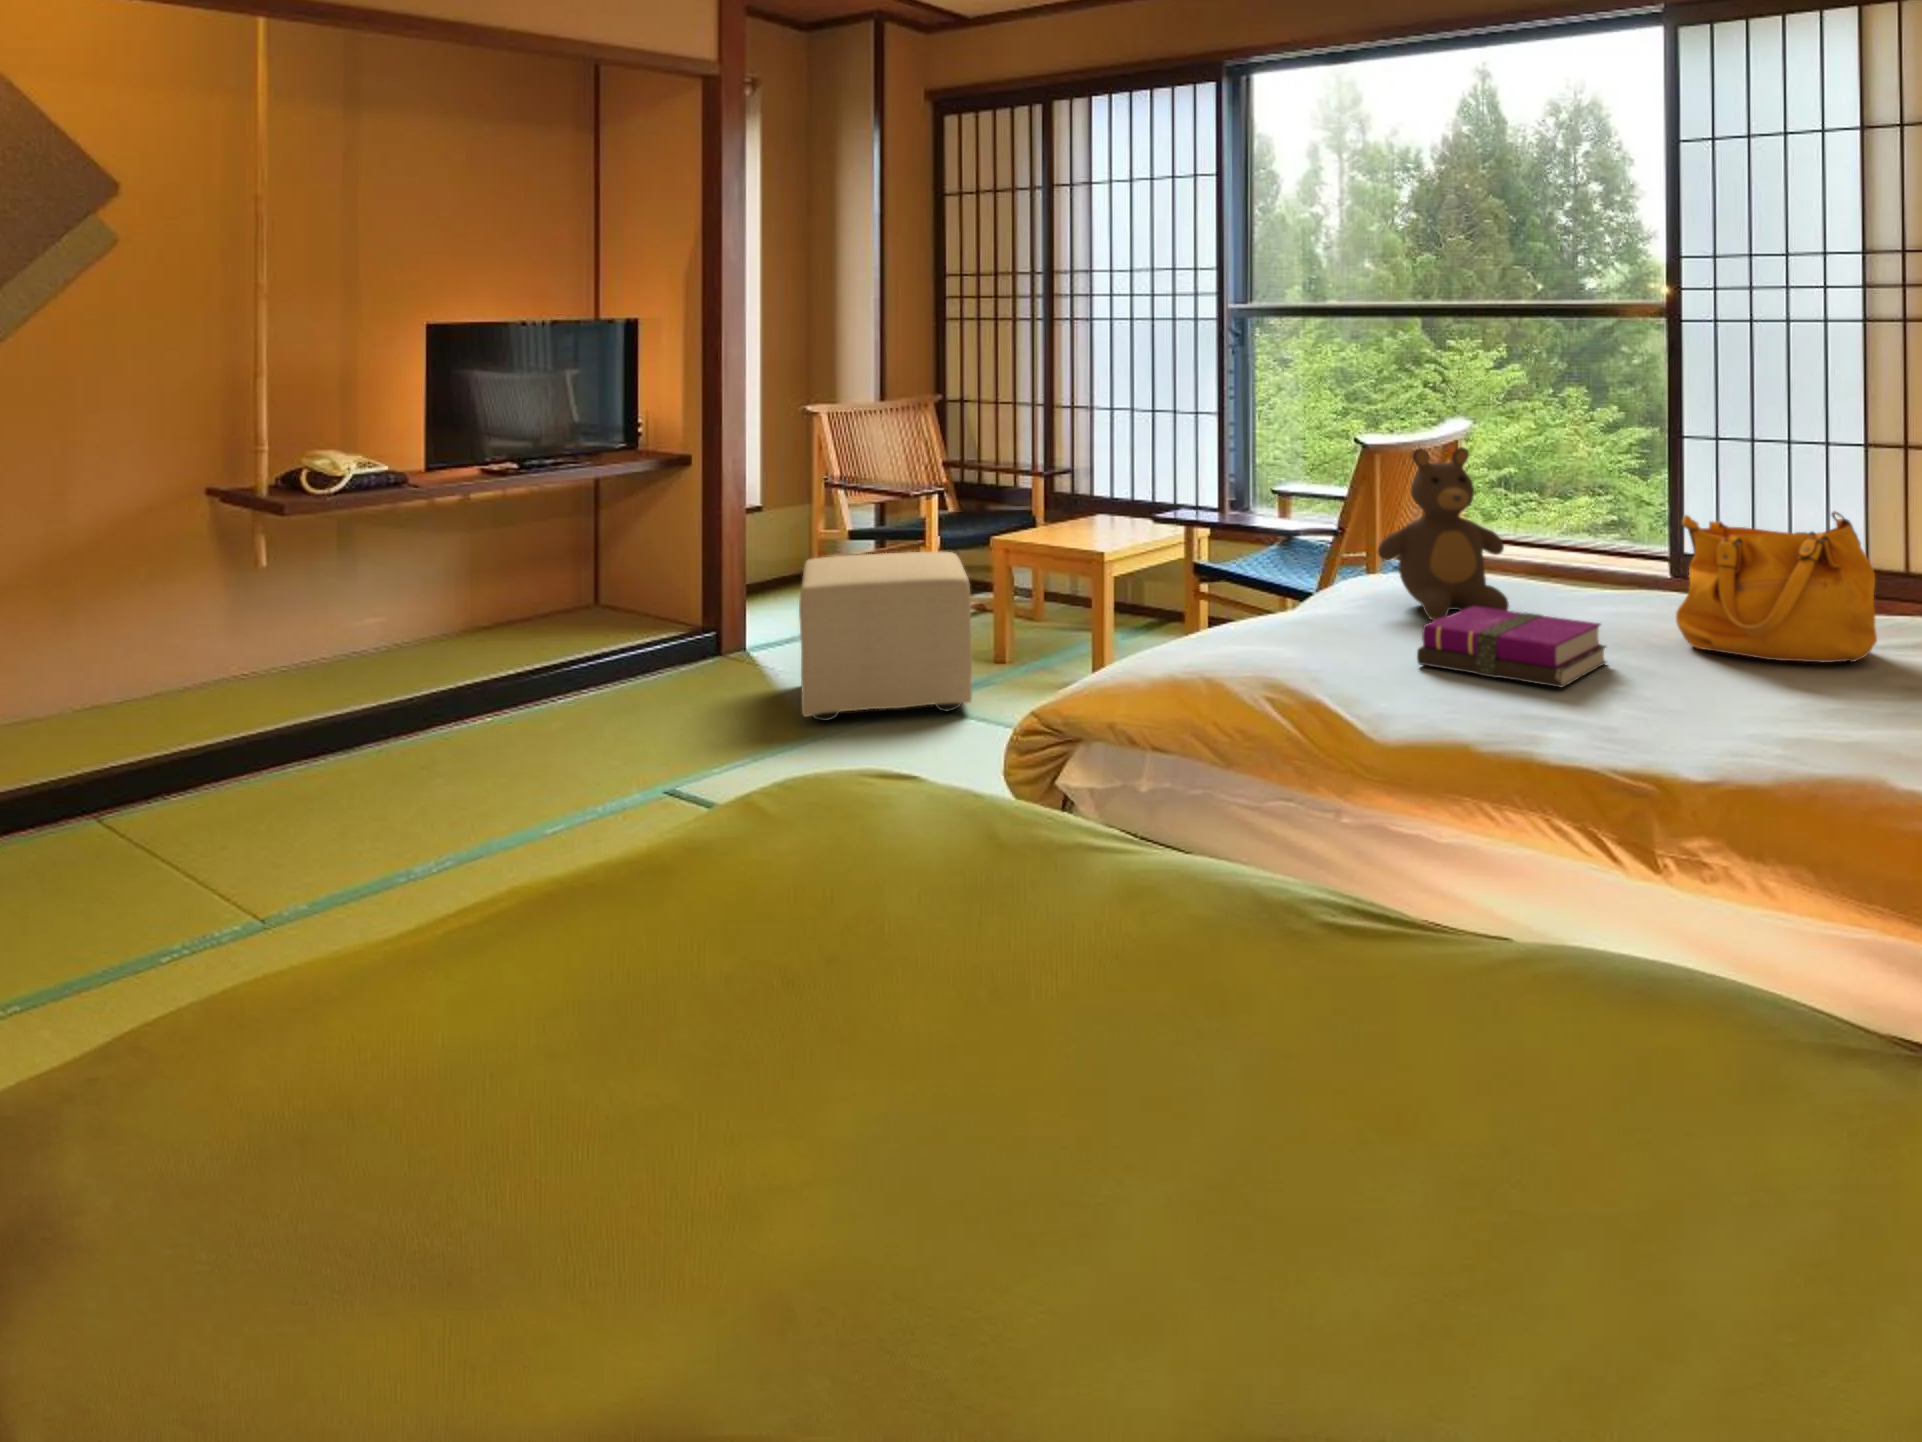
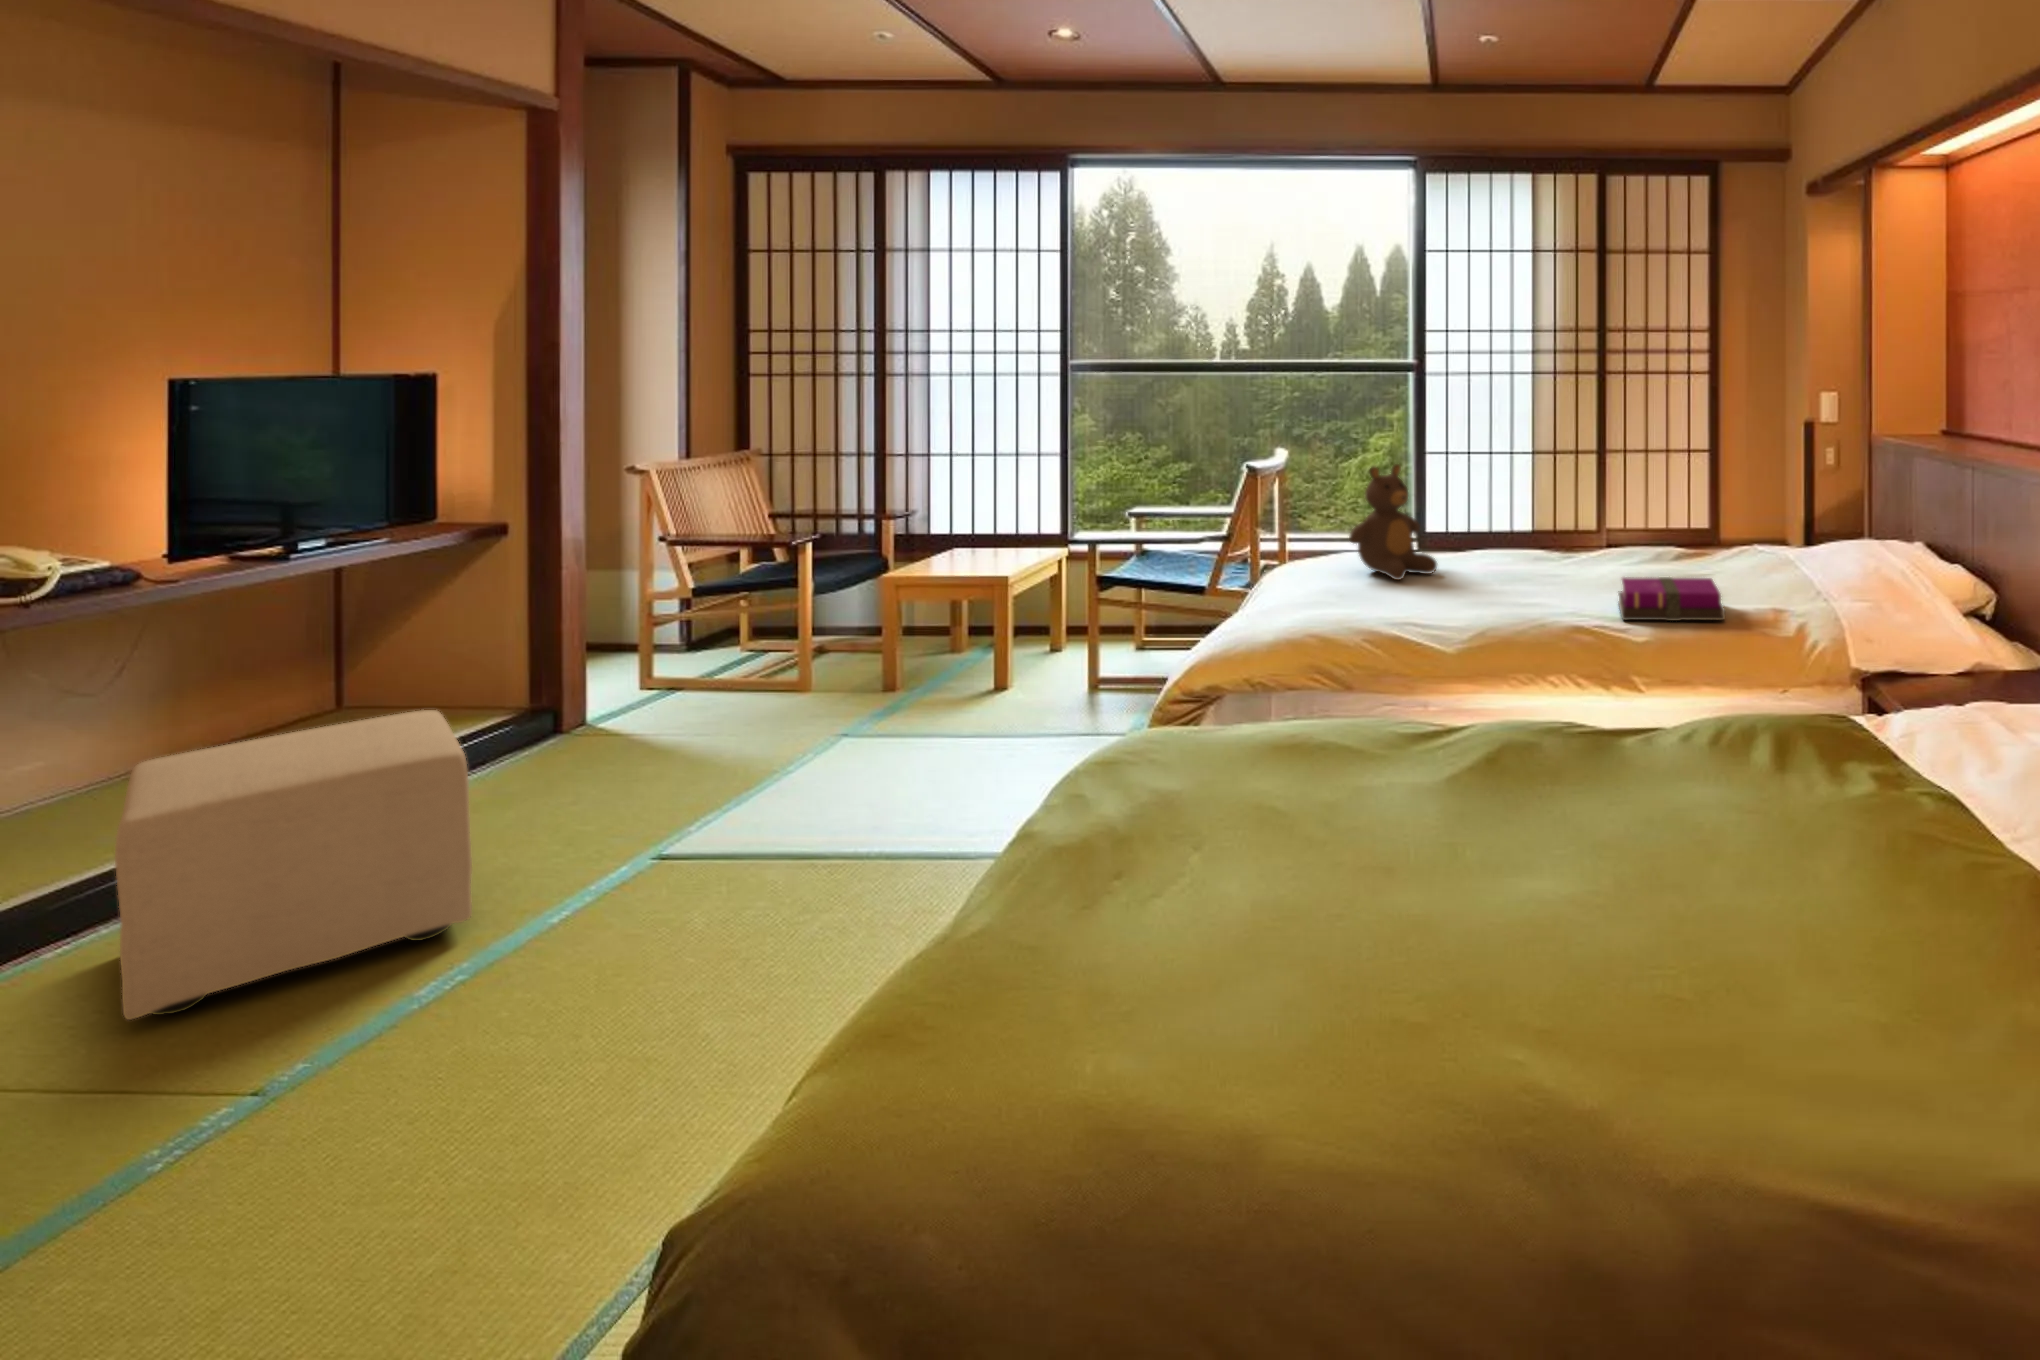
handbag: present [1676,511,1877,663] -> none [1544,487,1648,576]
ottoman: present [799,552,972,721] -> present [115,710,472,1020]
notebook: present [1417,606,1606,687] -> present [1618,577,1725,621]

